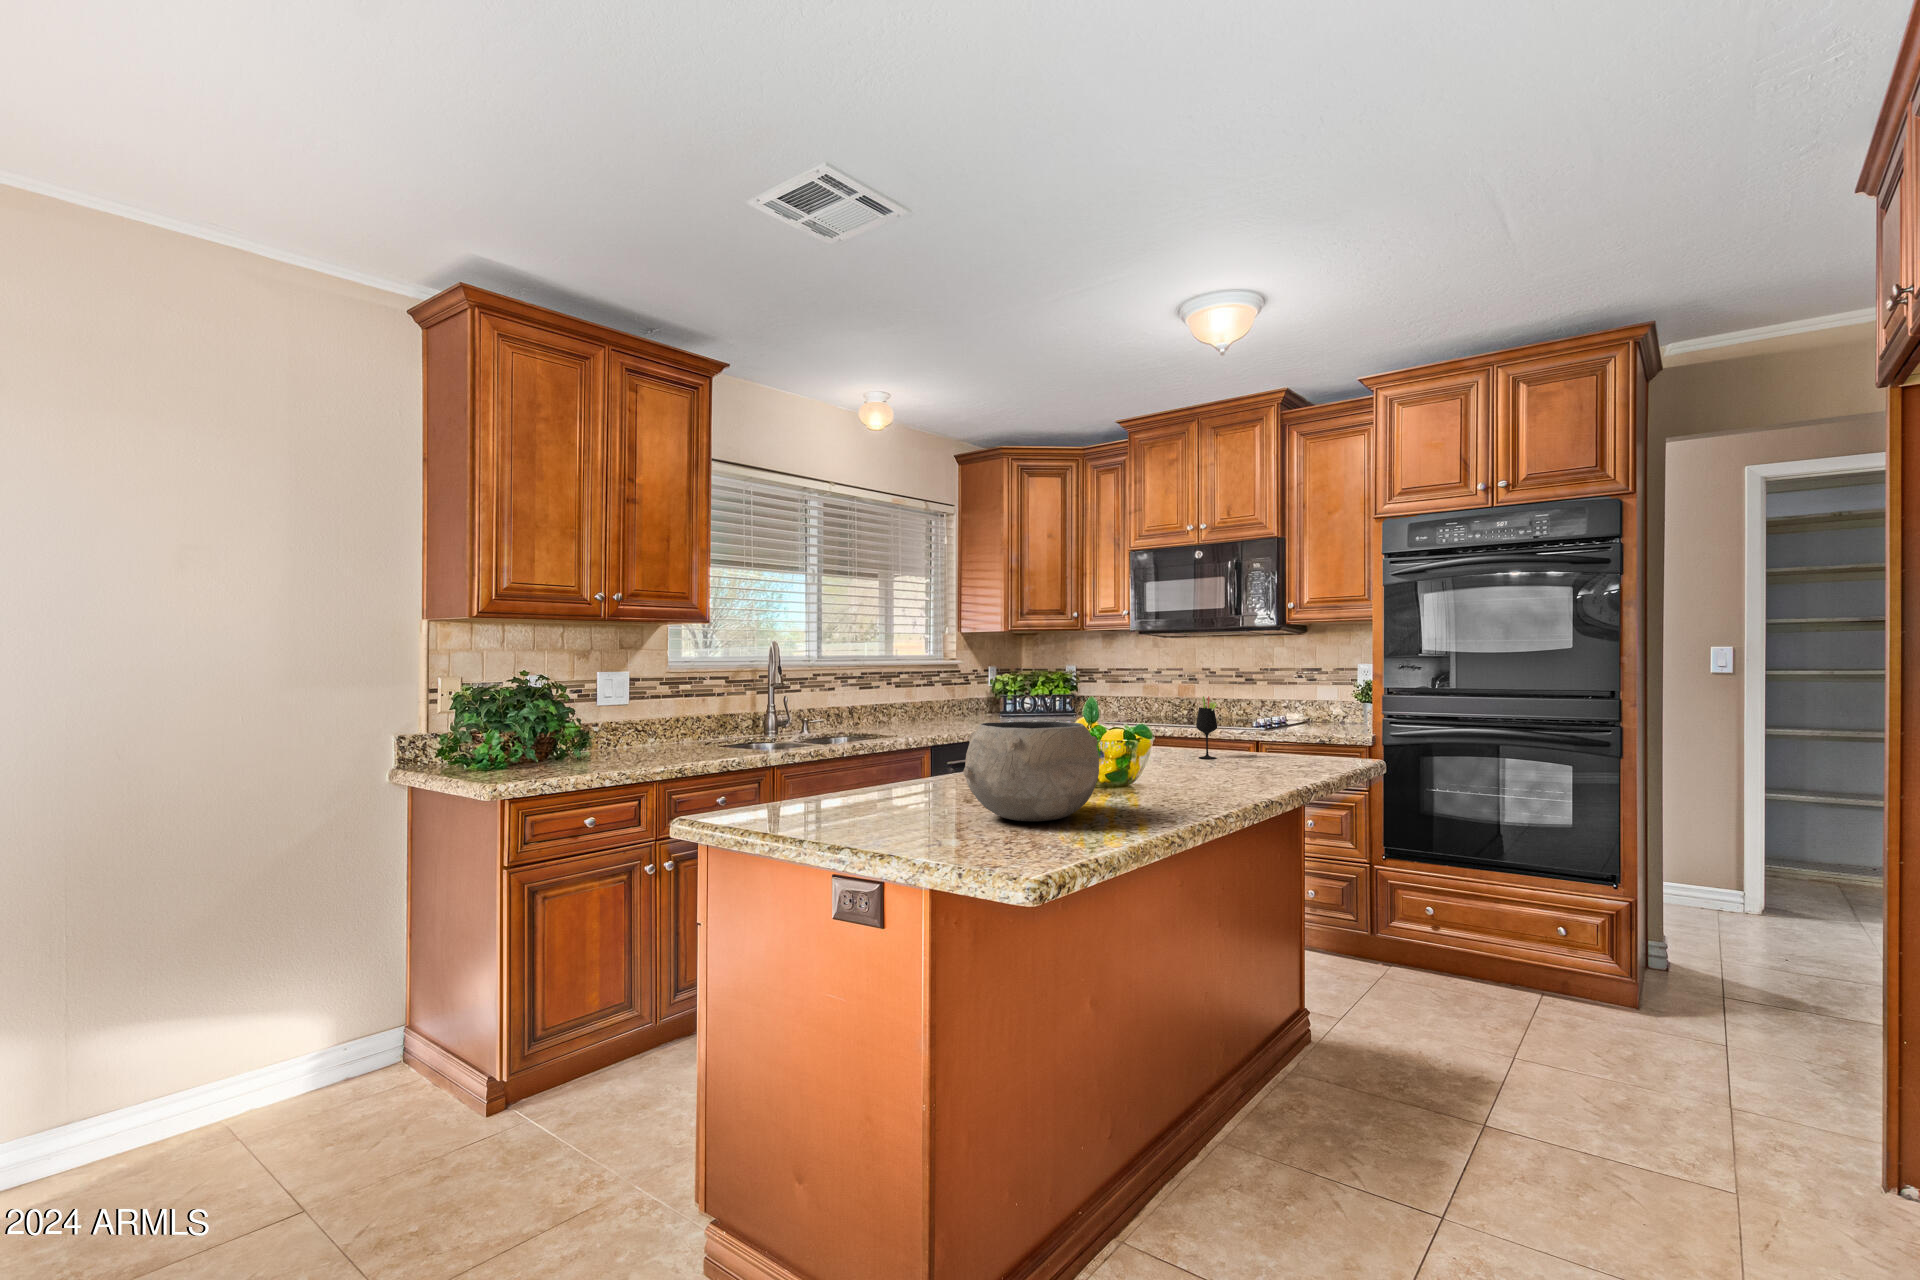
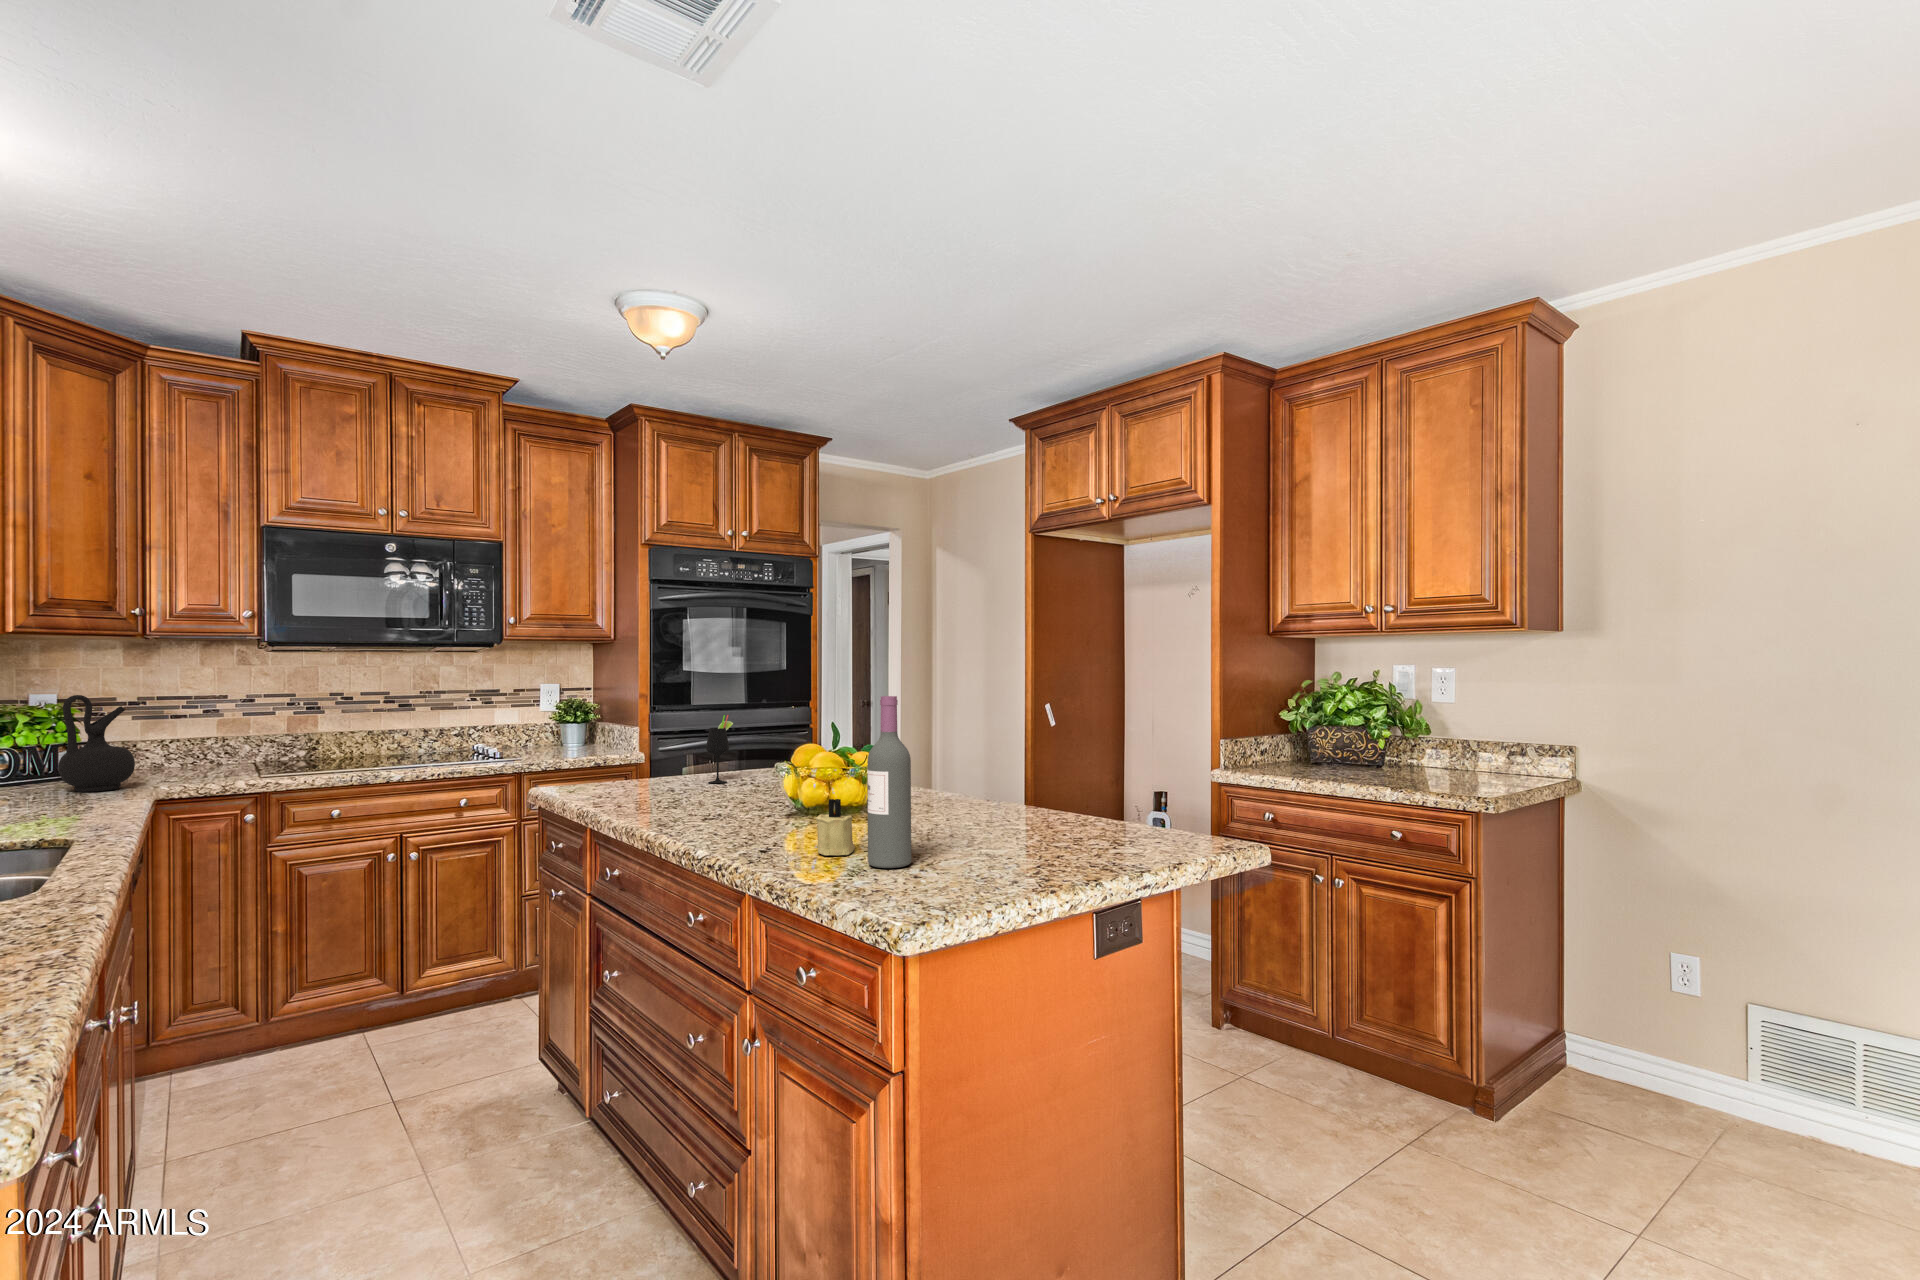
ceramic jug: none [1016,667,1049,721] -> present [58,695,135,792]
wine bottle: none [852,678,886,810] -> present [868,696,911,868]
ceramic bowl: present [963,721,1099,821] -> none [931,734,1075,835]
candle: none [893,757,926,800] -> present [816,799,855,855]

